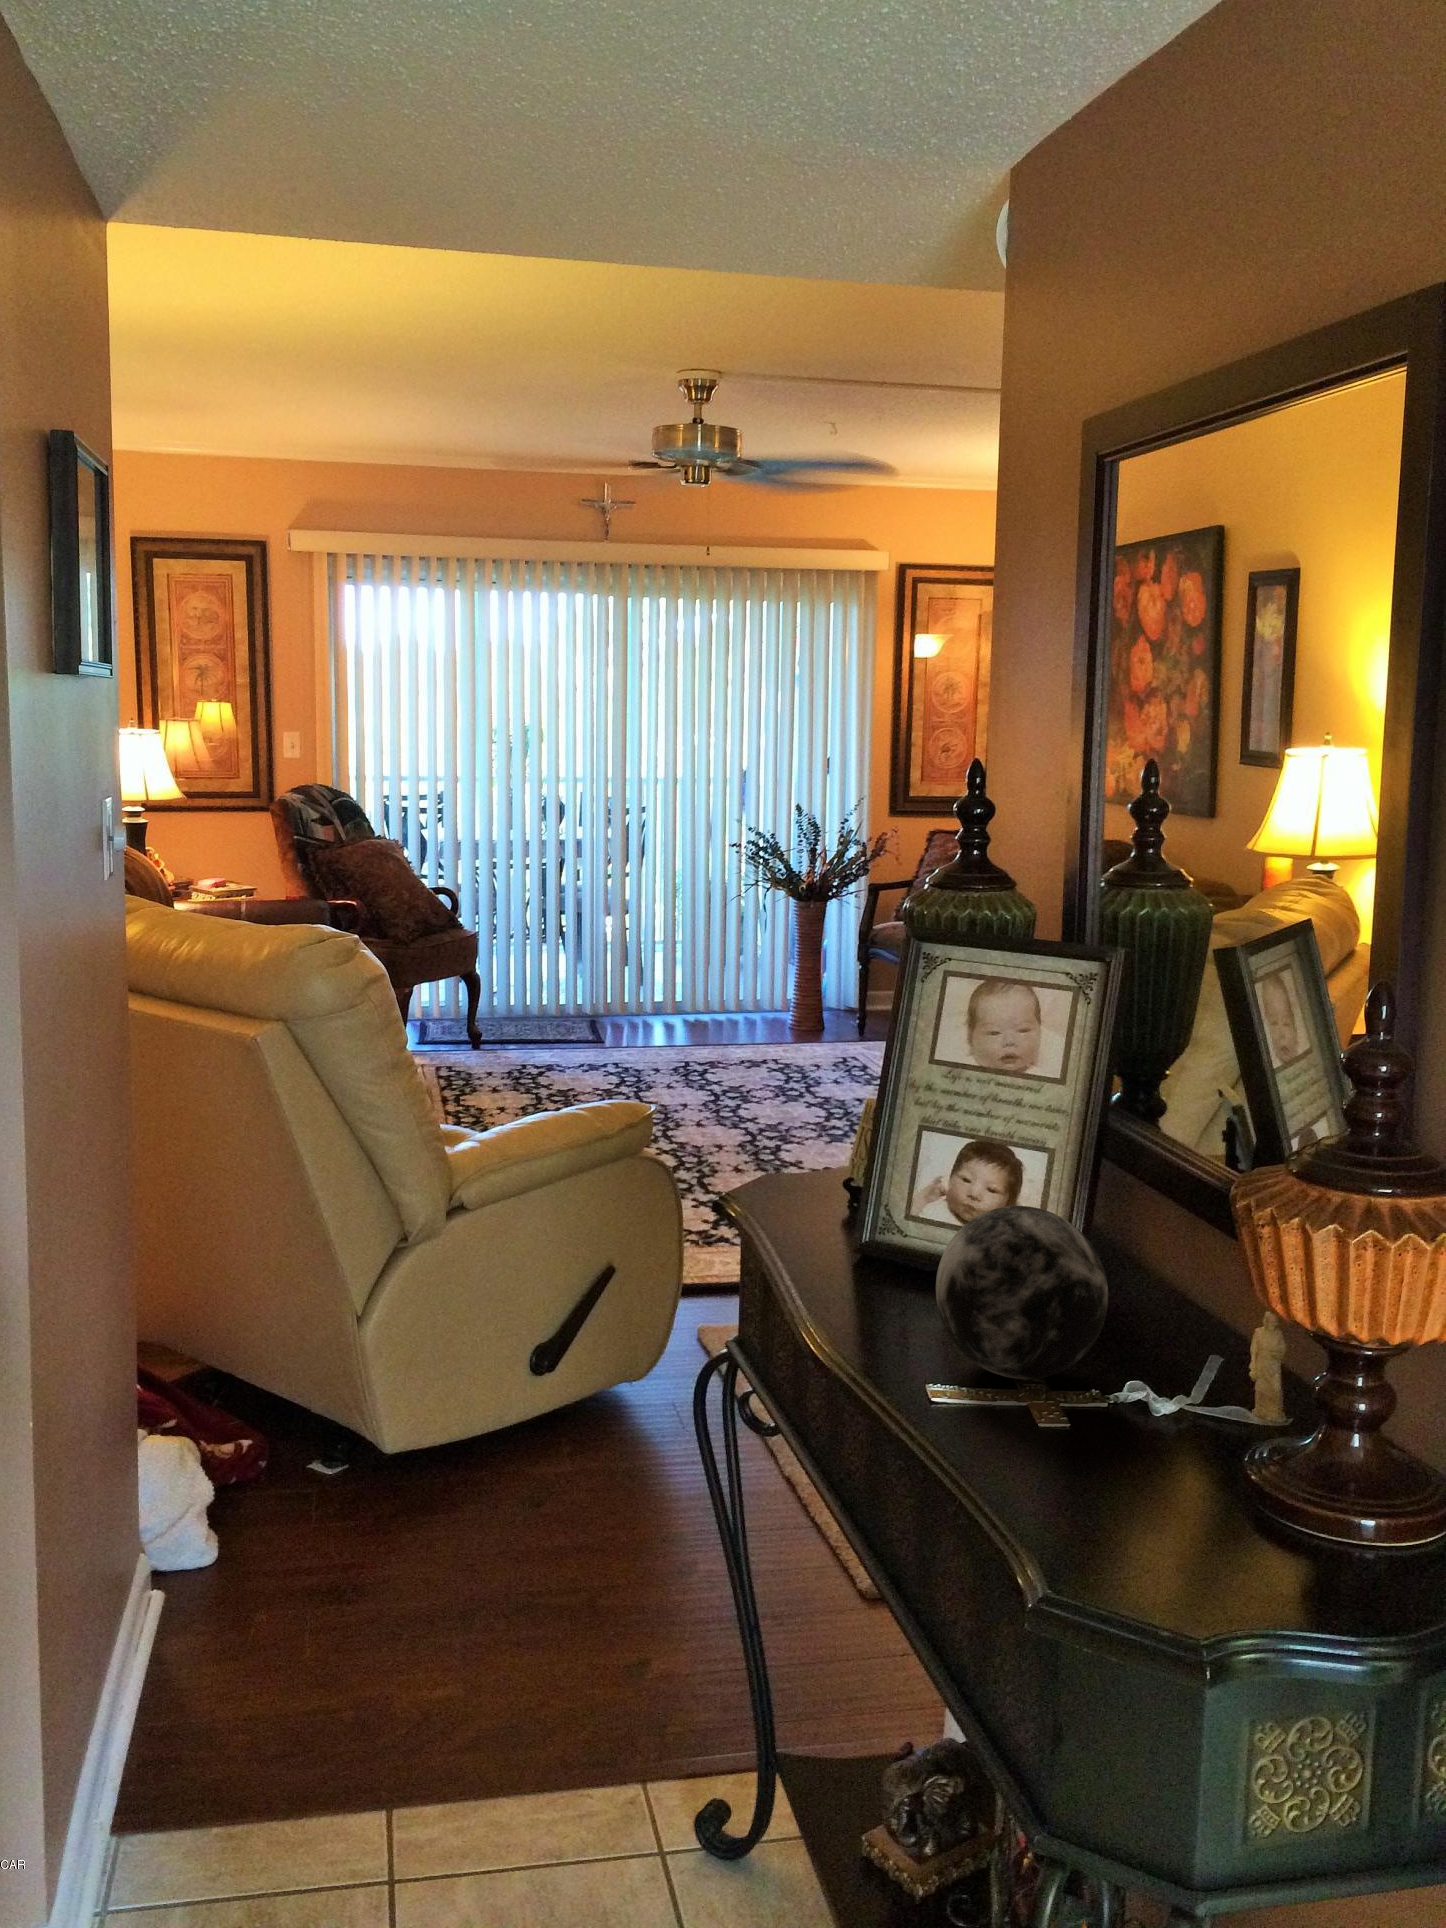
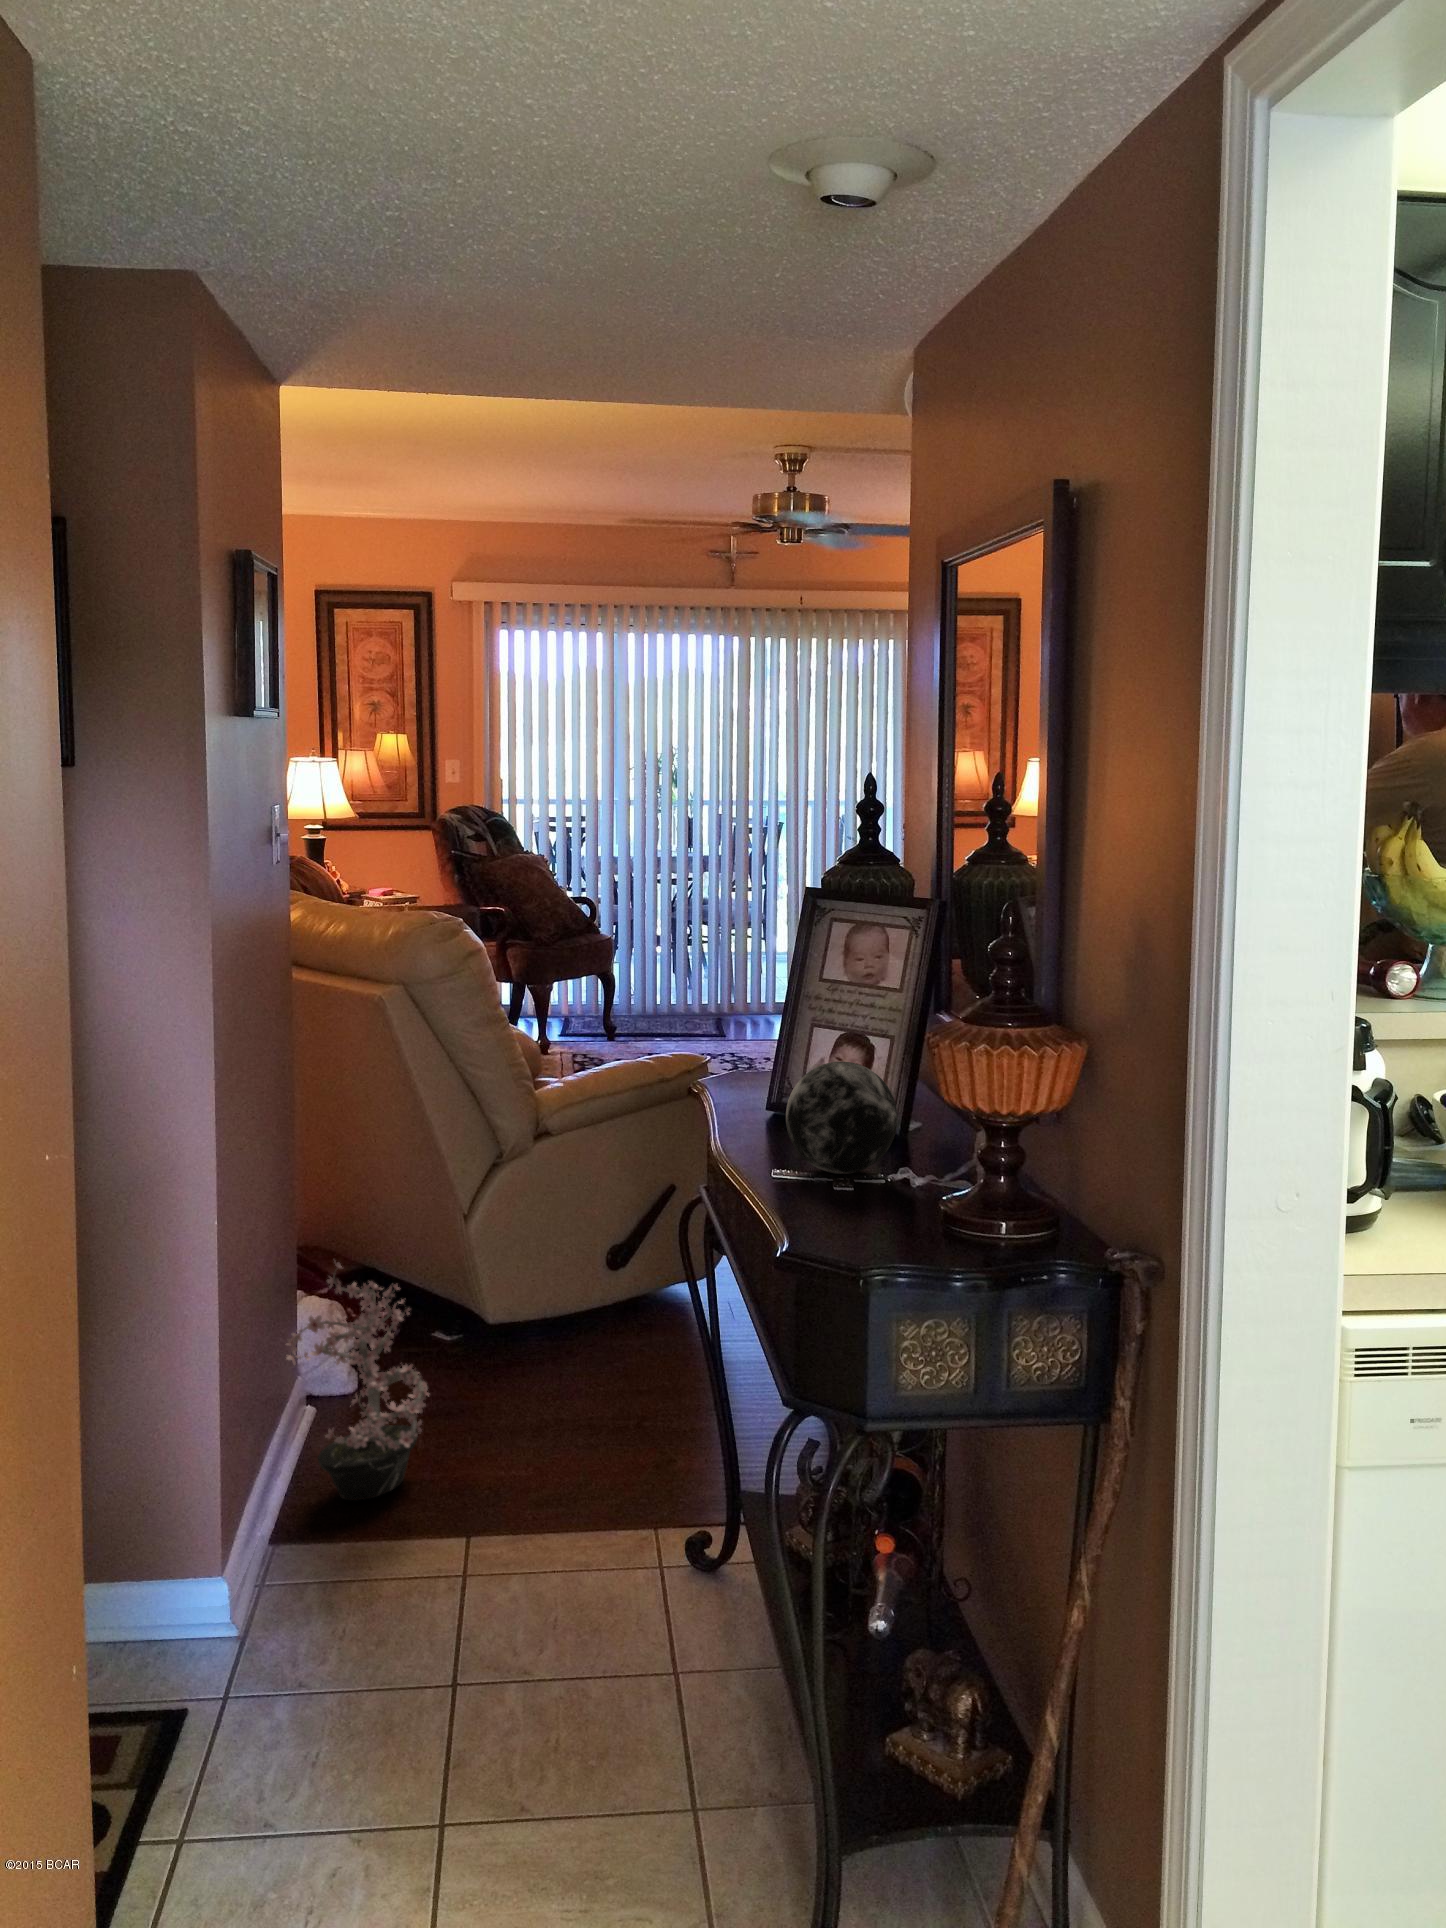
potted plant: none [123,1402,338,1744] -> present [287,1262,429,1501]

